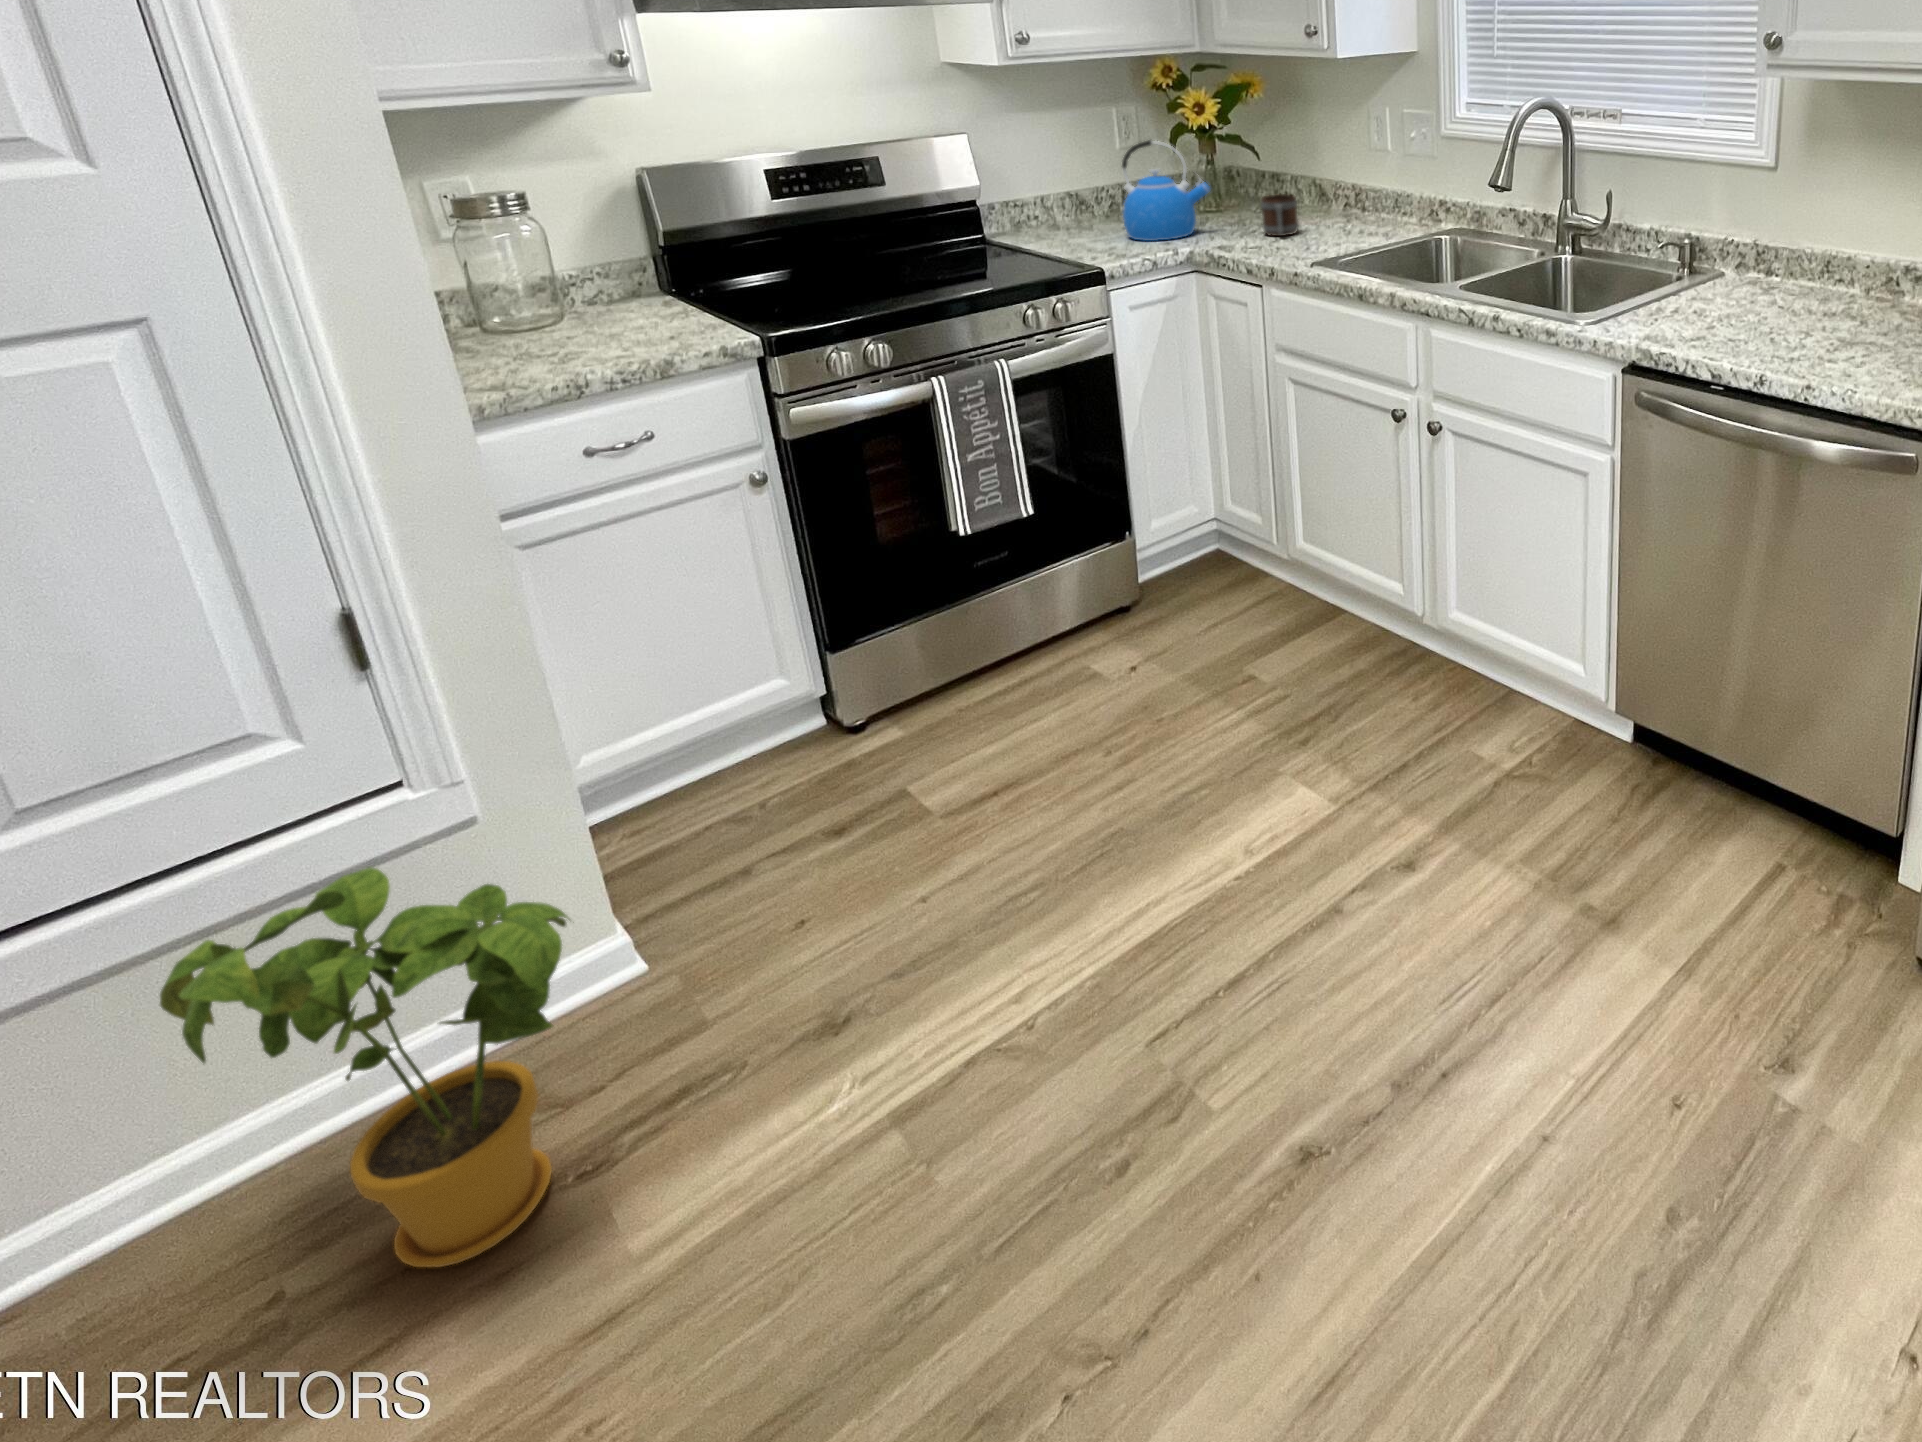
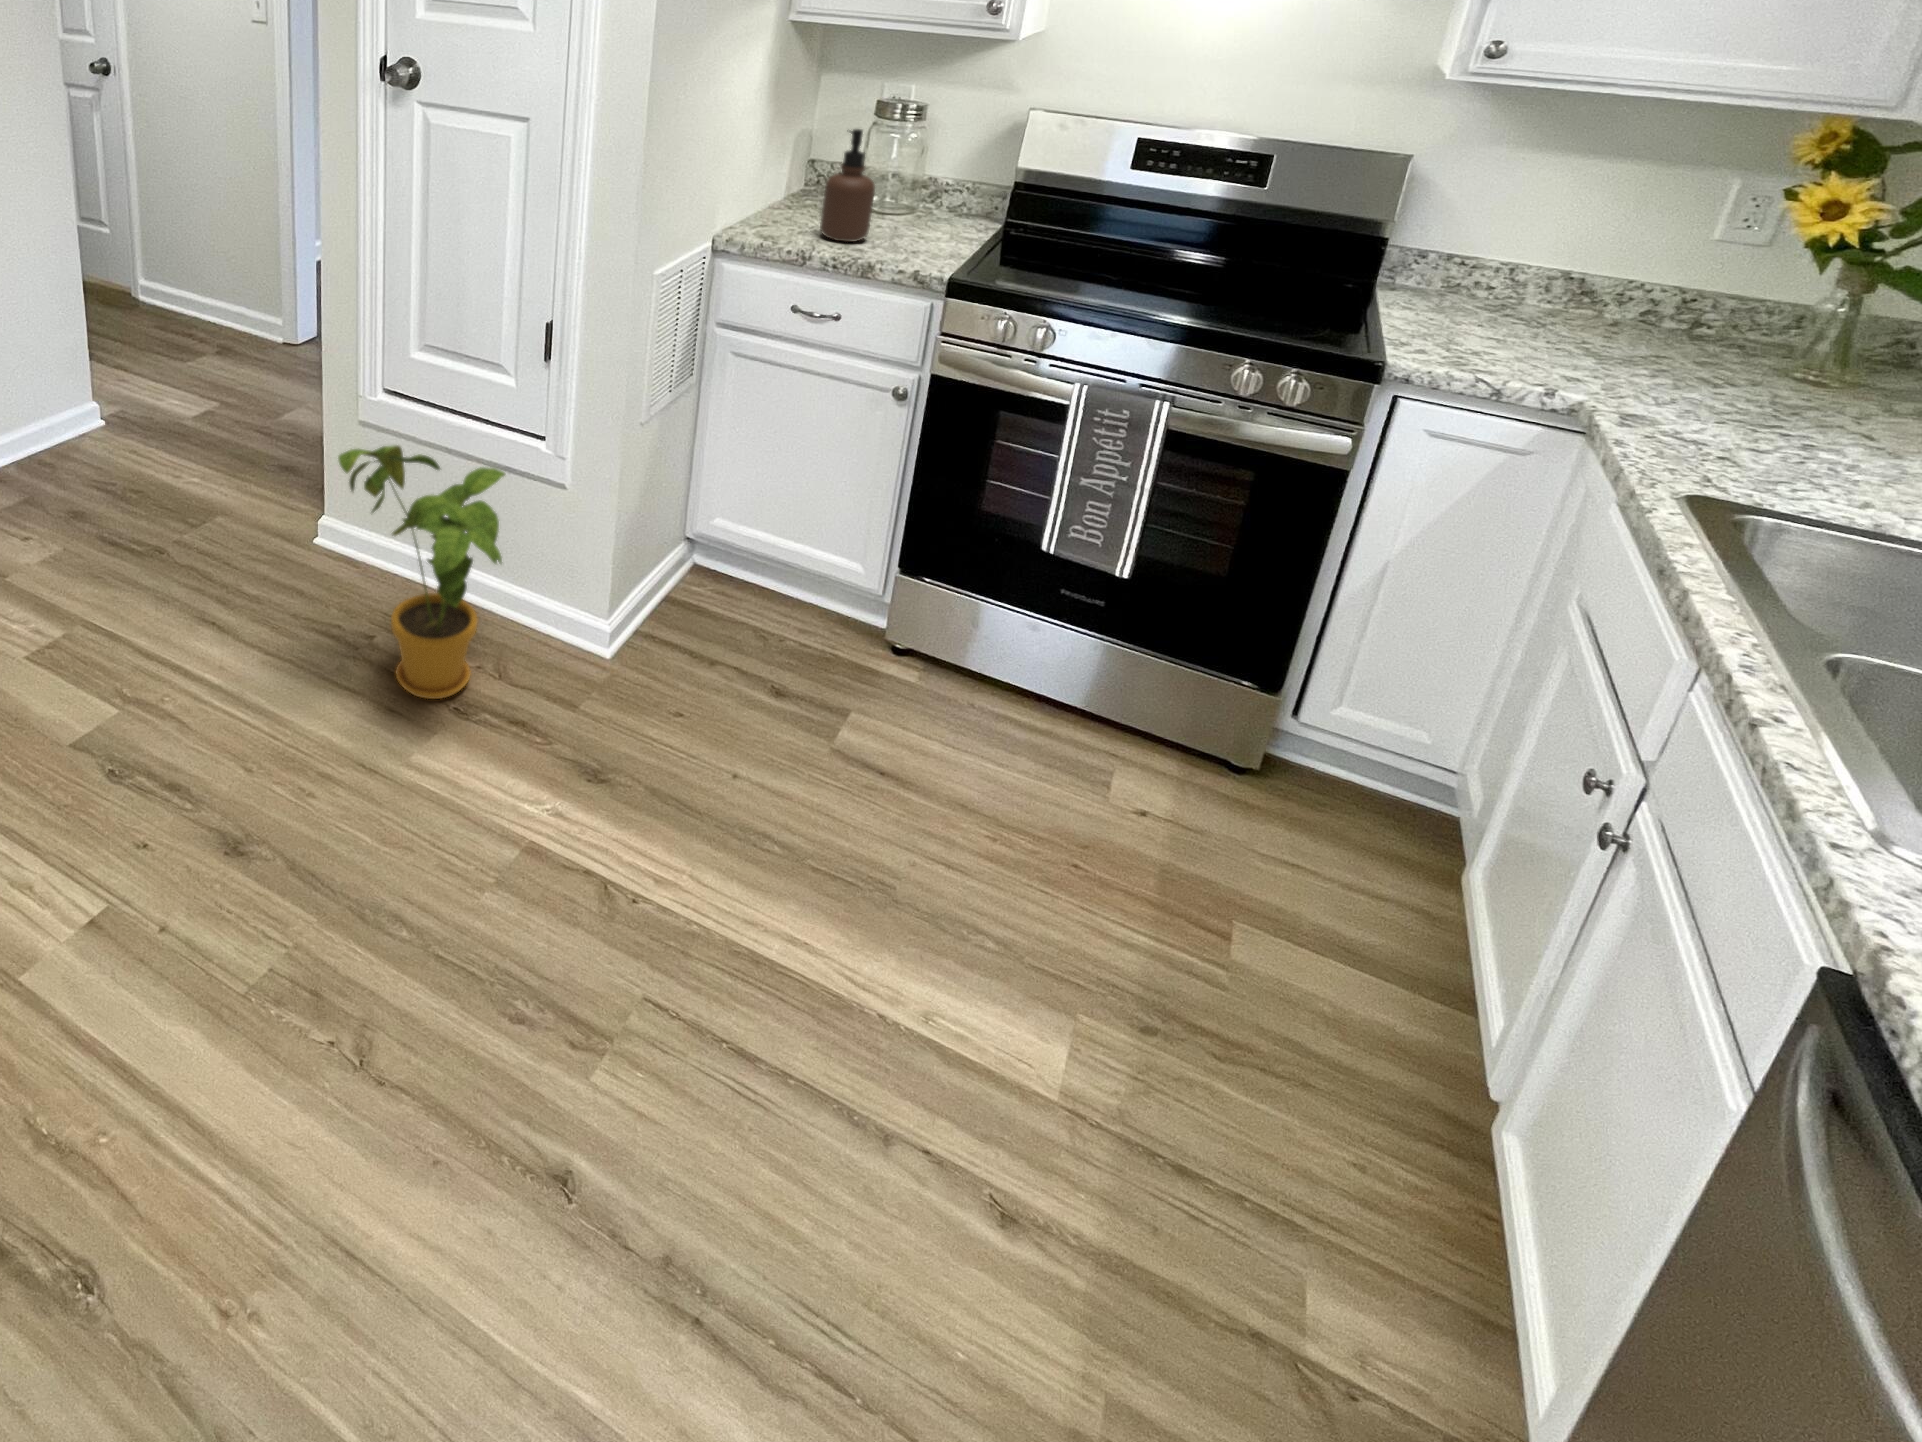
kettle: present [1122,140,1210,241] -> none [1551,228,1739,385]
mug: present [1261,194,1299,236] -> none [1778,377,1893,460]
soap dispenser: none [508,218,603,358] -> present [820,129,875,242]

